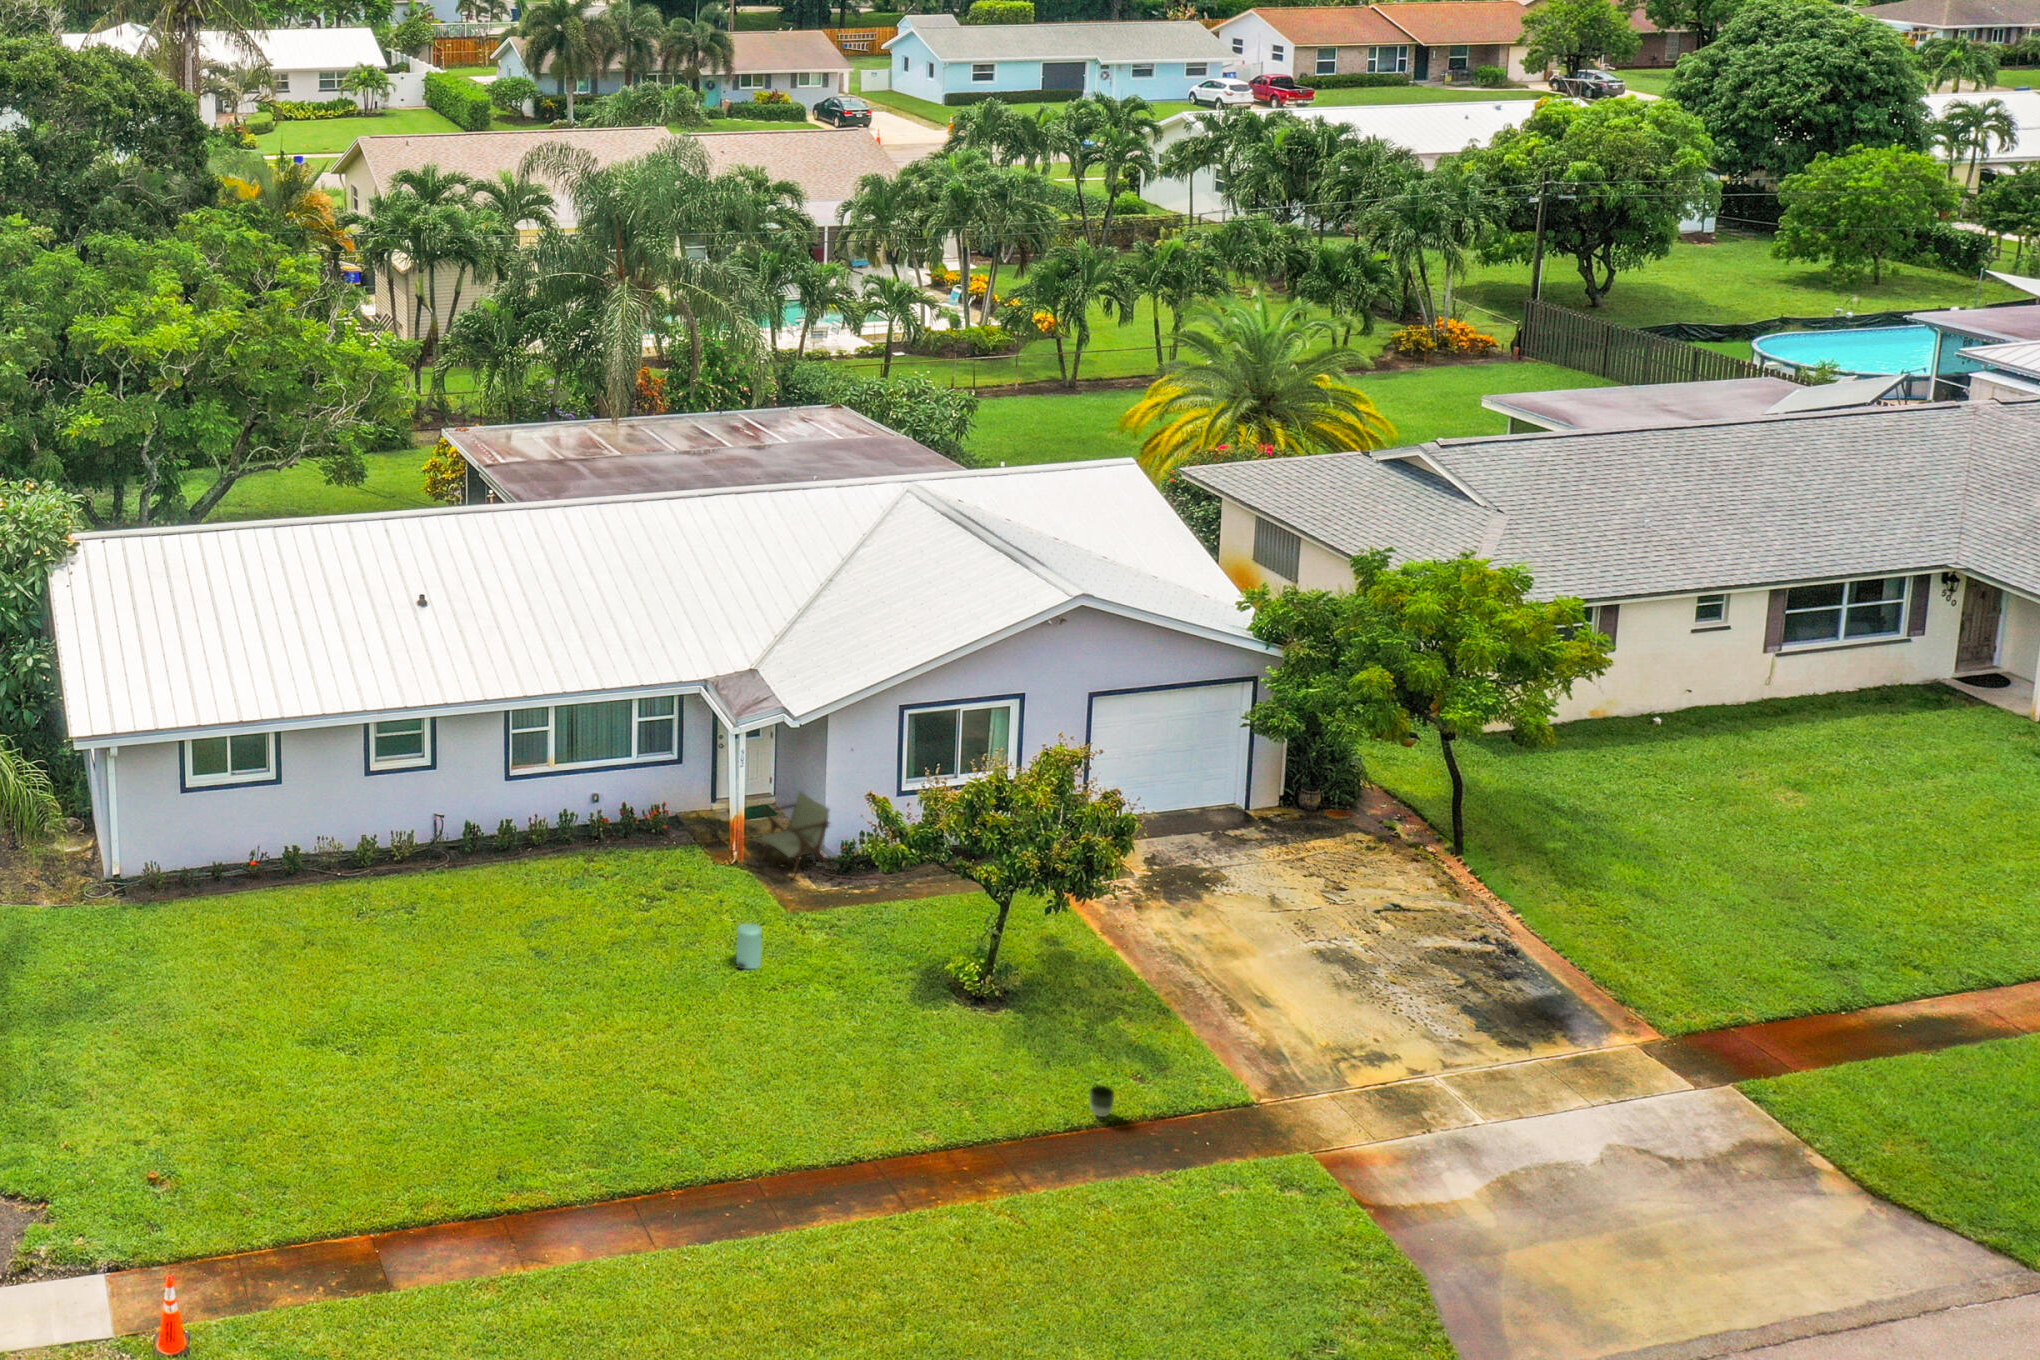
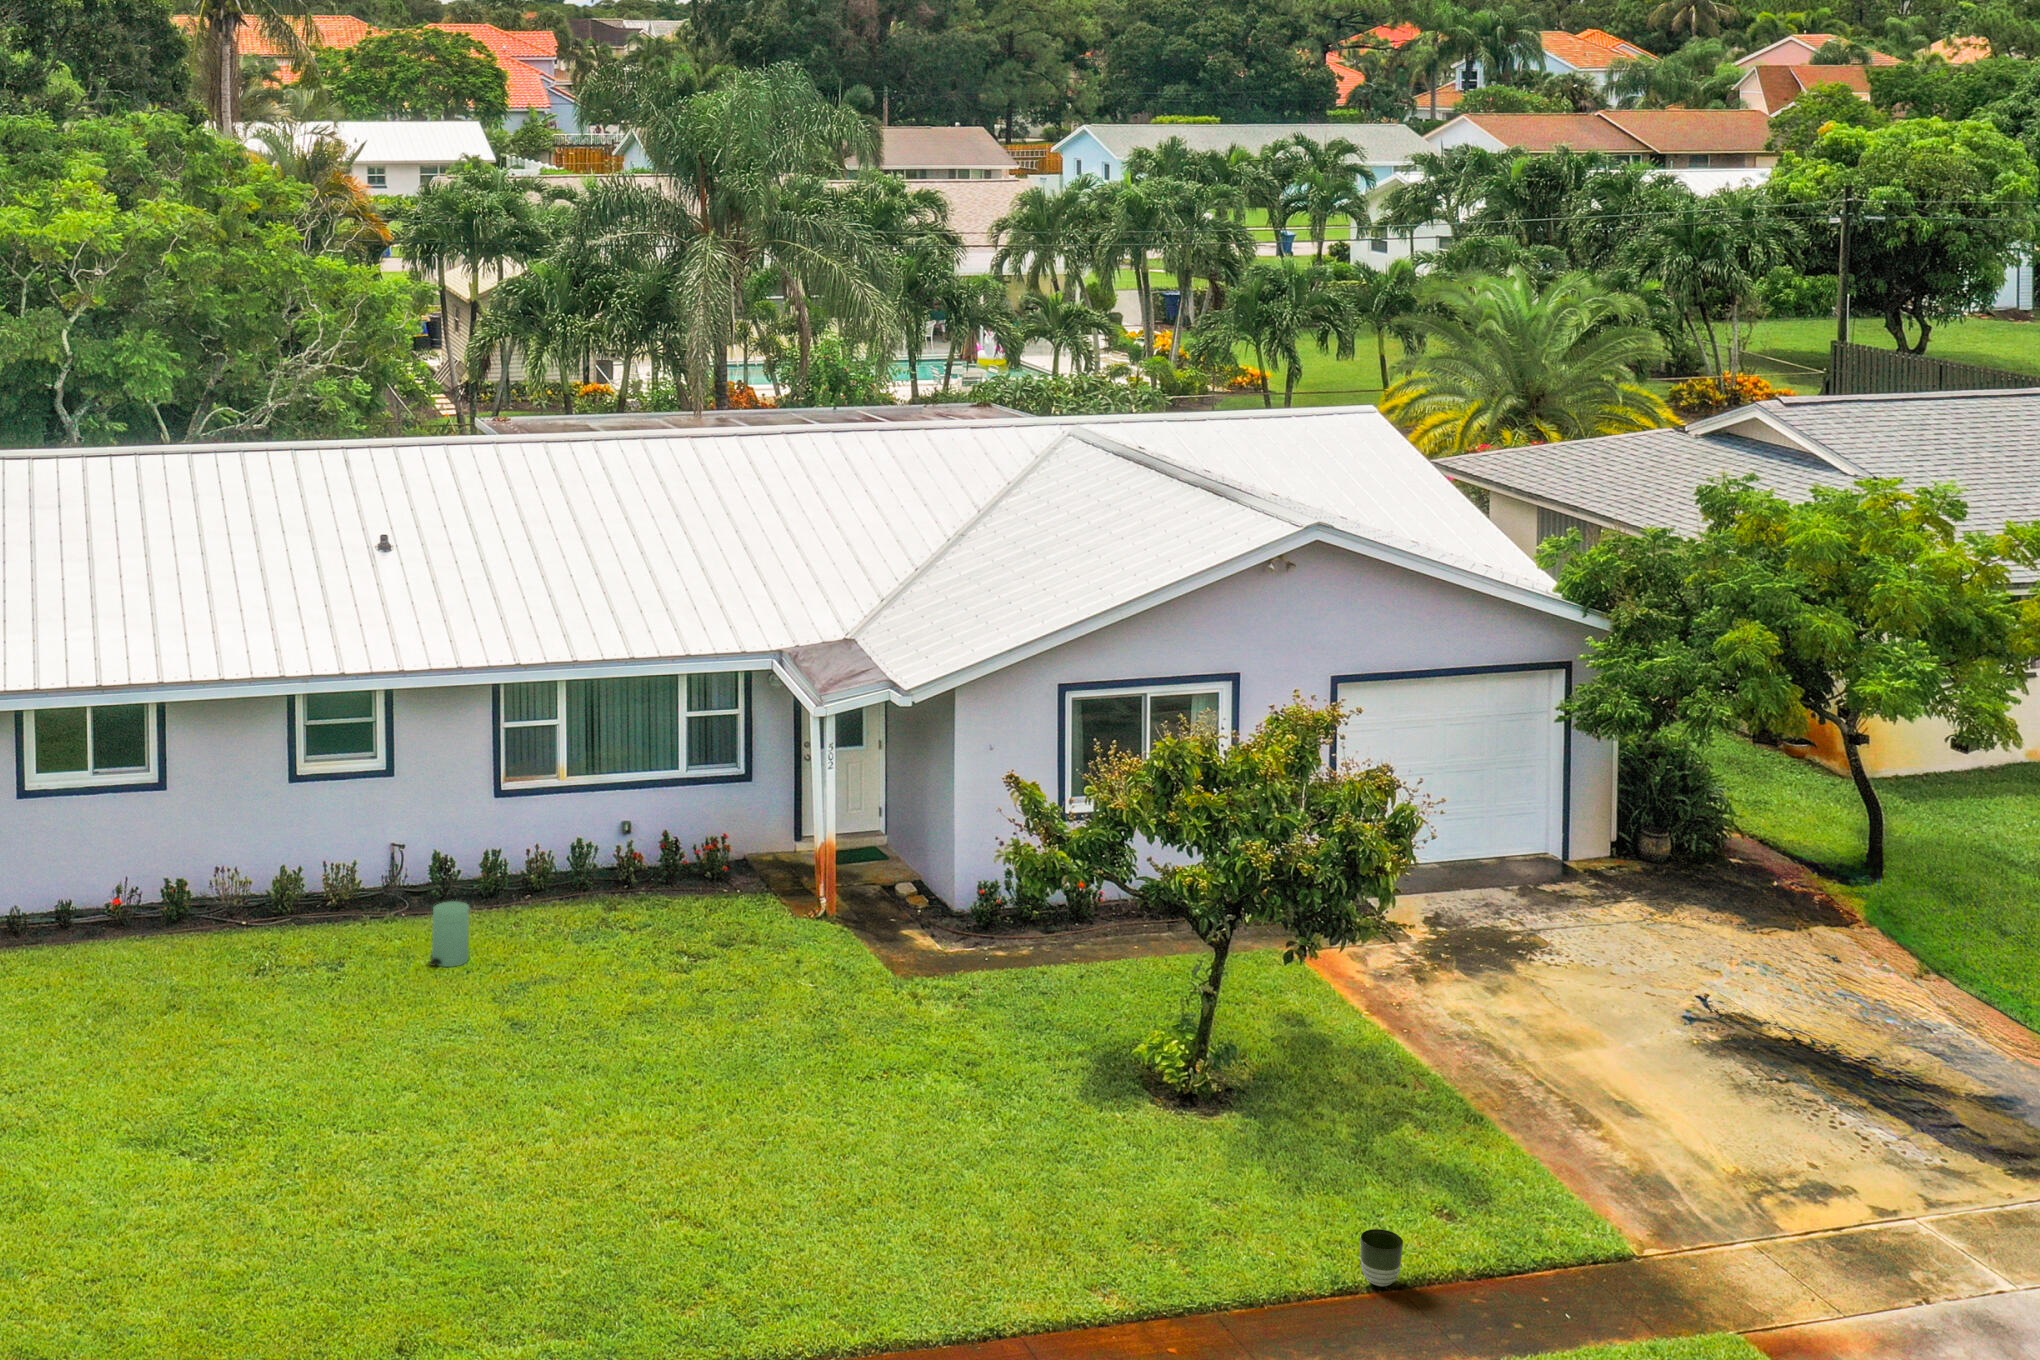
lounge chair: present [761,792,833,879] -> none [864,809,972,936]
trash can: present [736,923,762,969] -> present [428,901,469,967]

